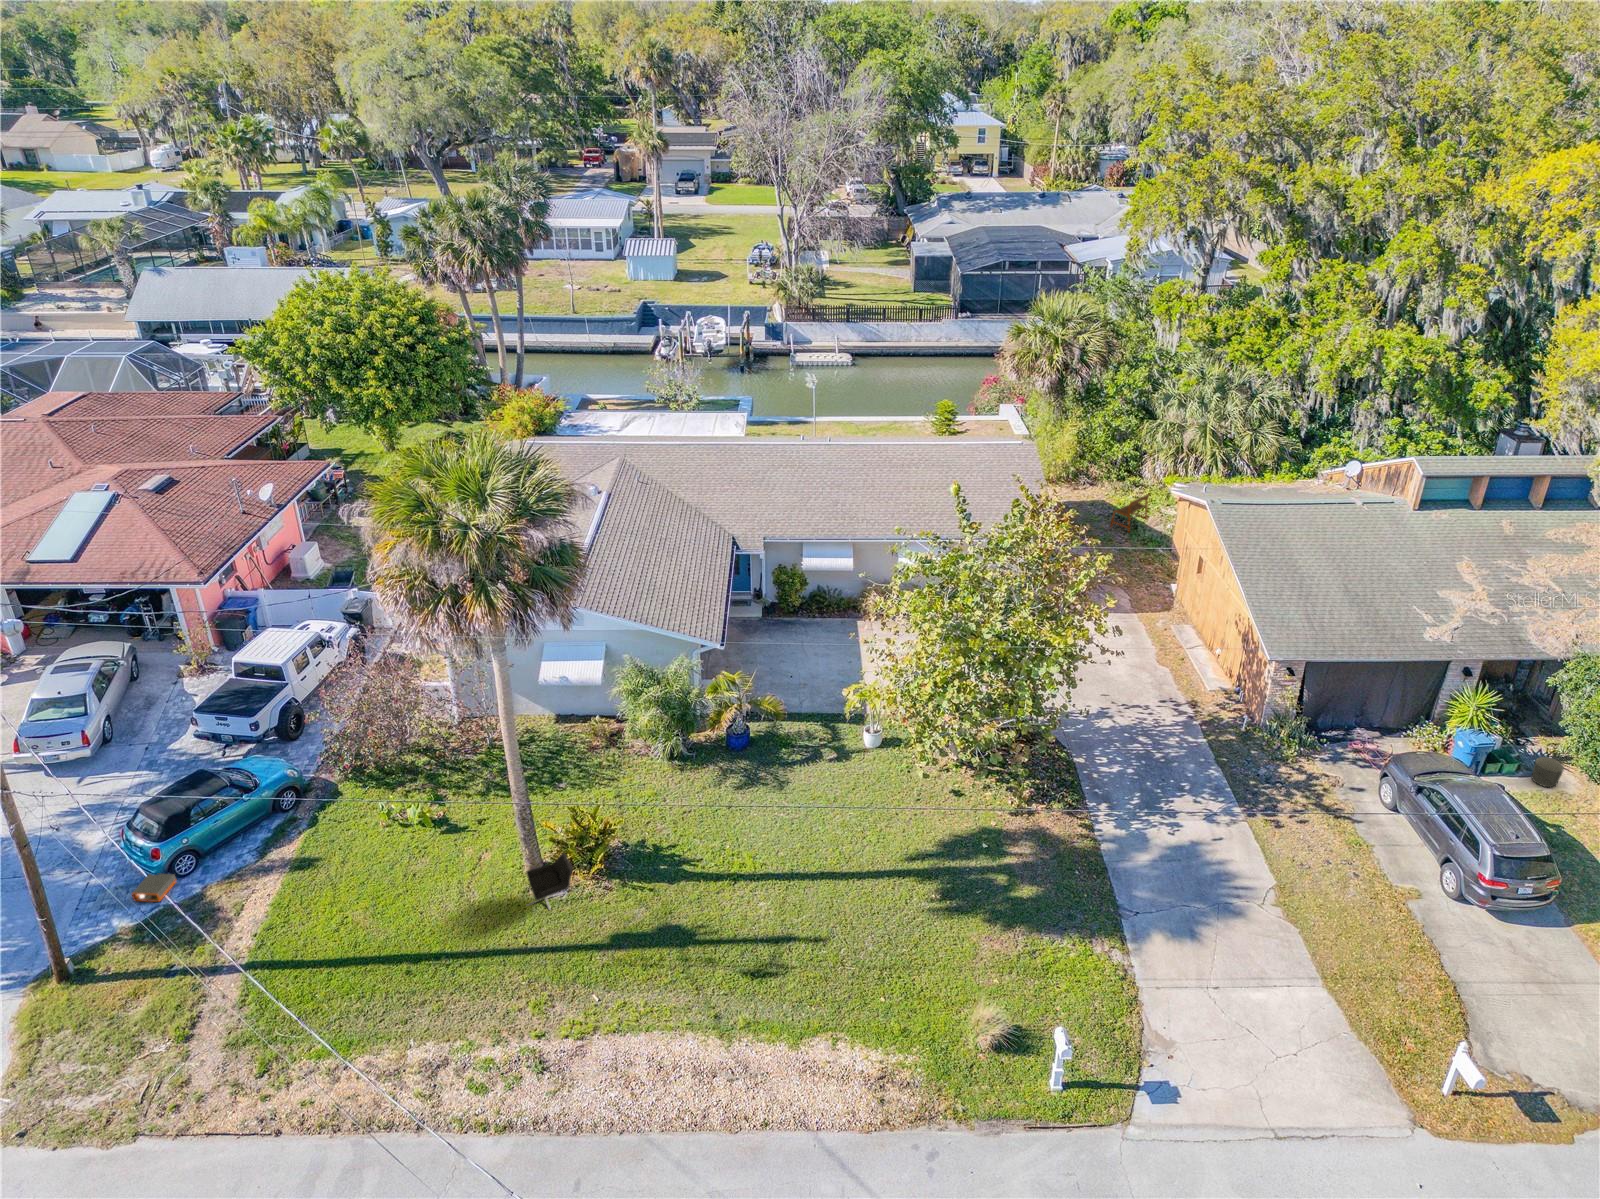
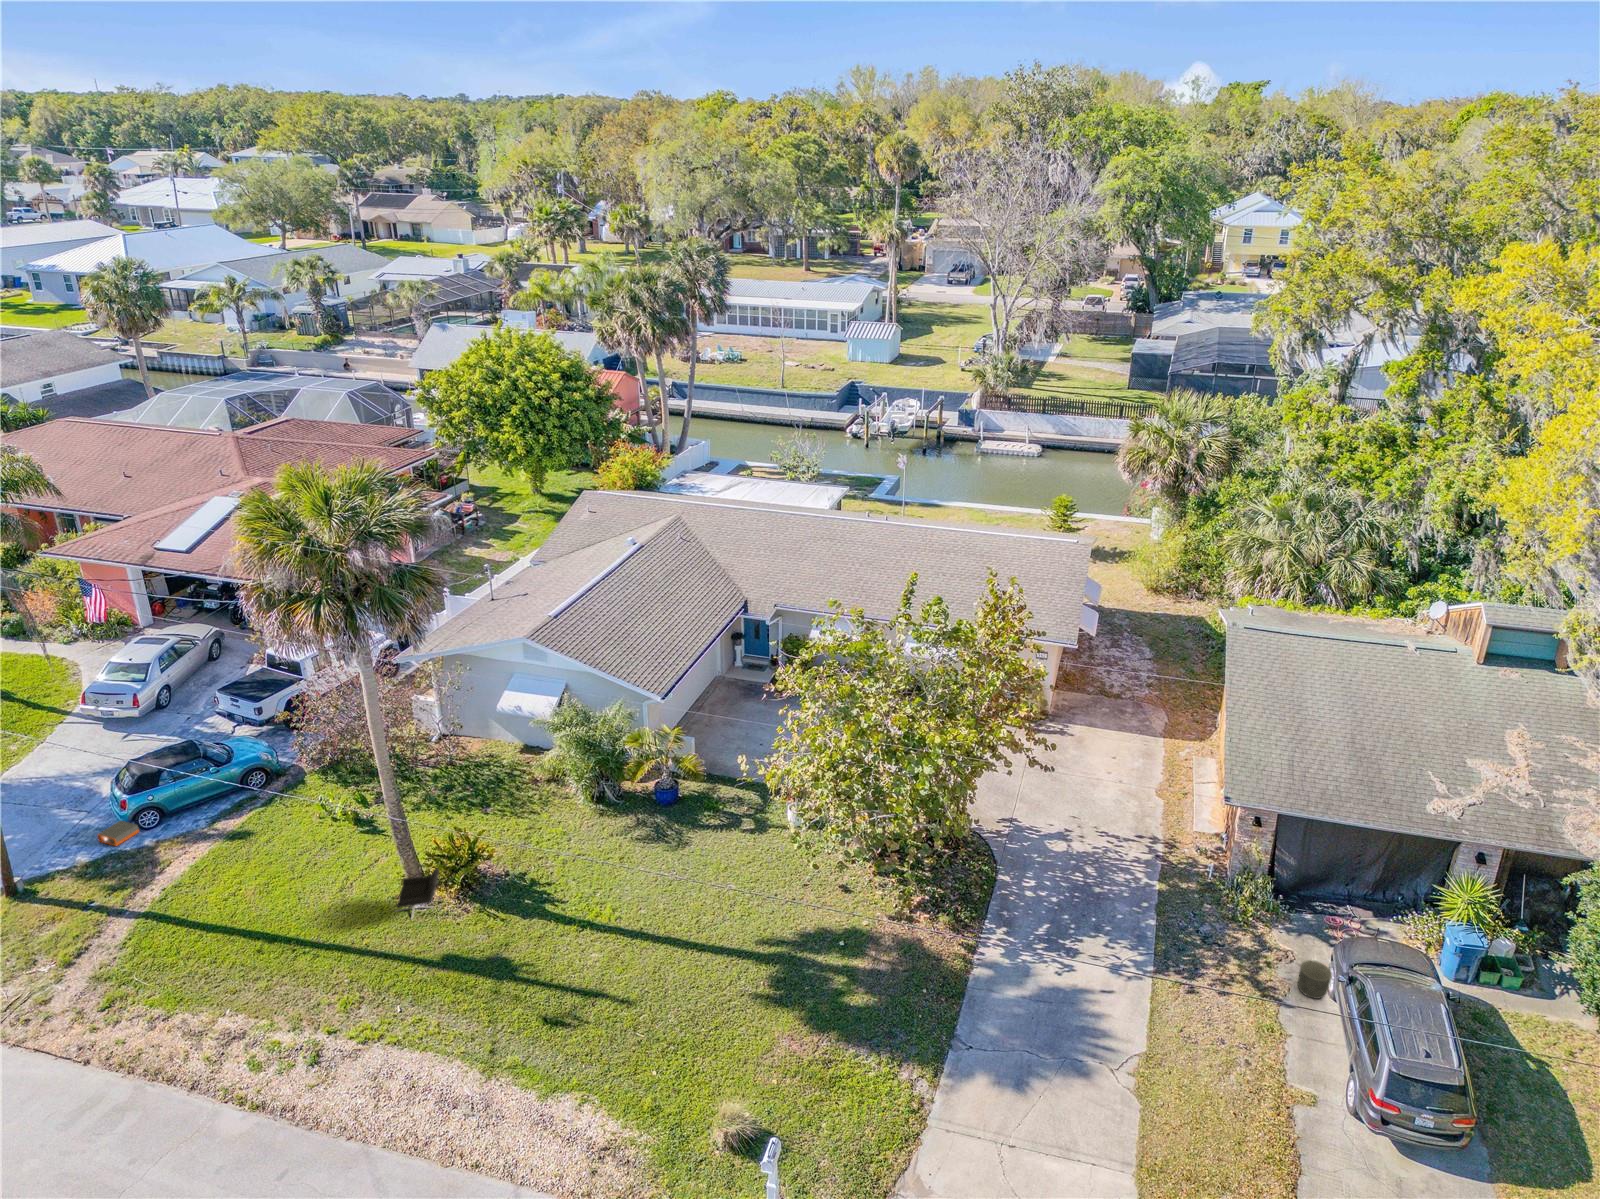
bench: present [1111,494,1149,532] -> none [1180,614,1228,654]
planter: present [1532,757,1564,787] -> present [1298,960,1332,999]

